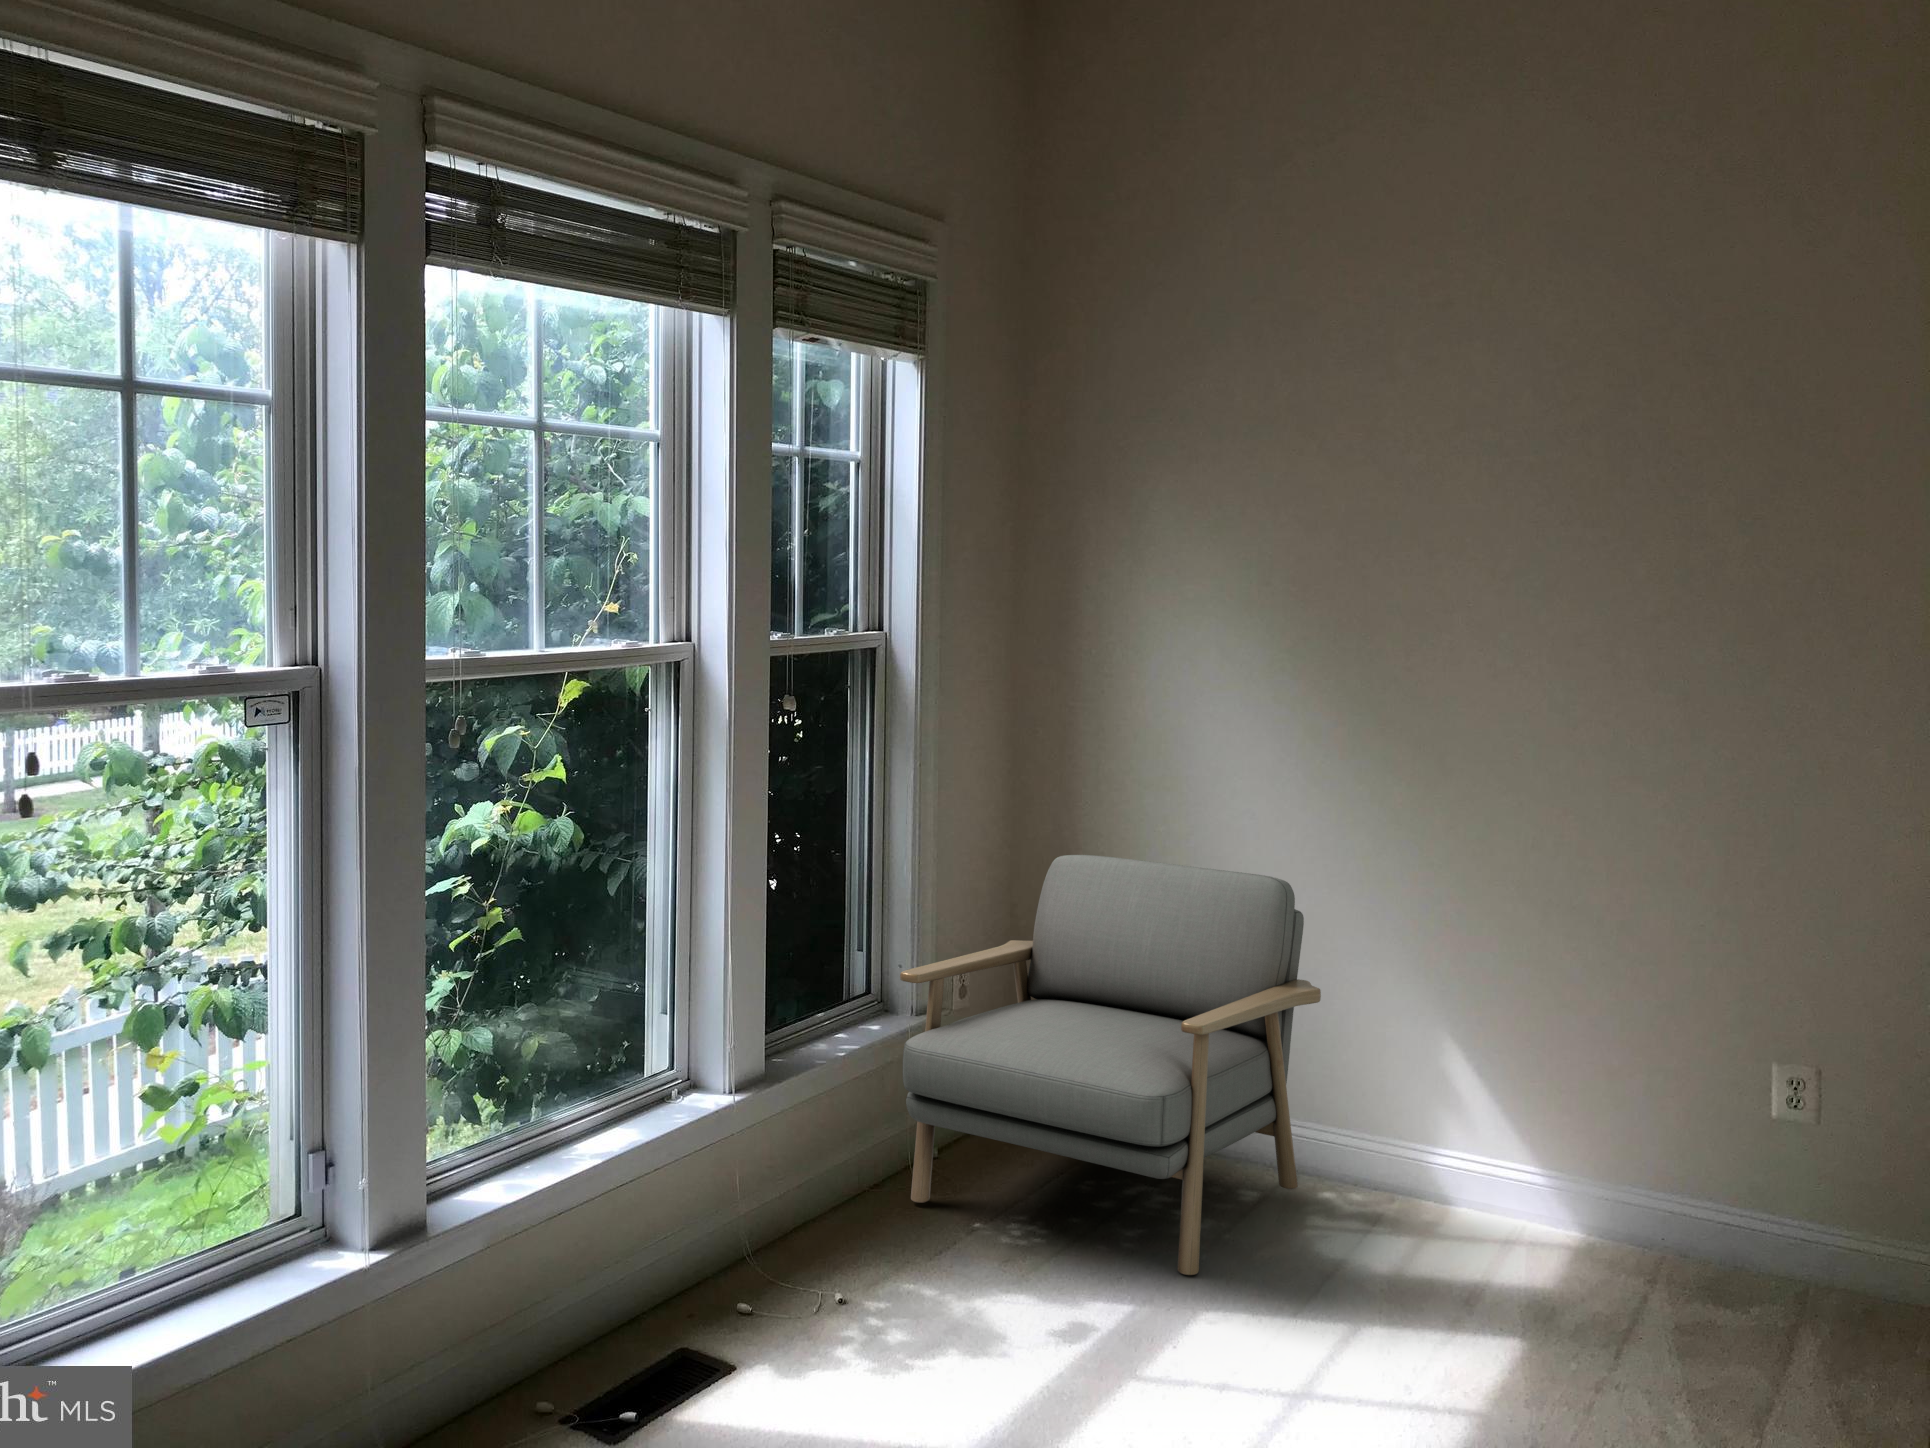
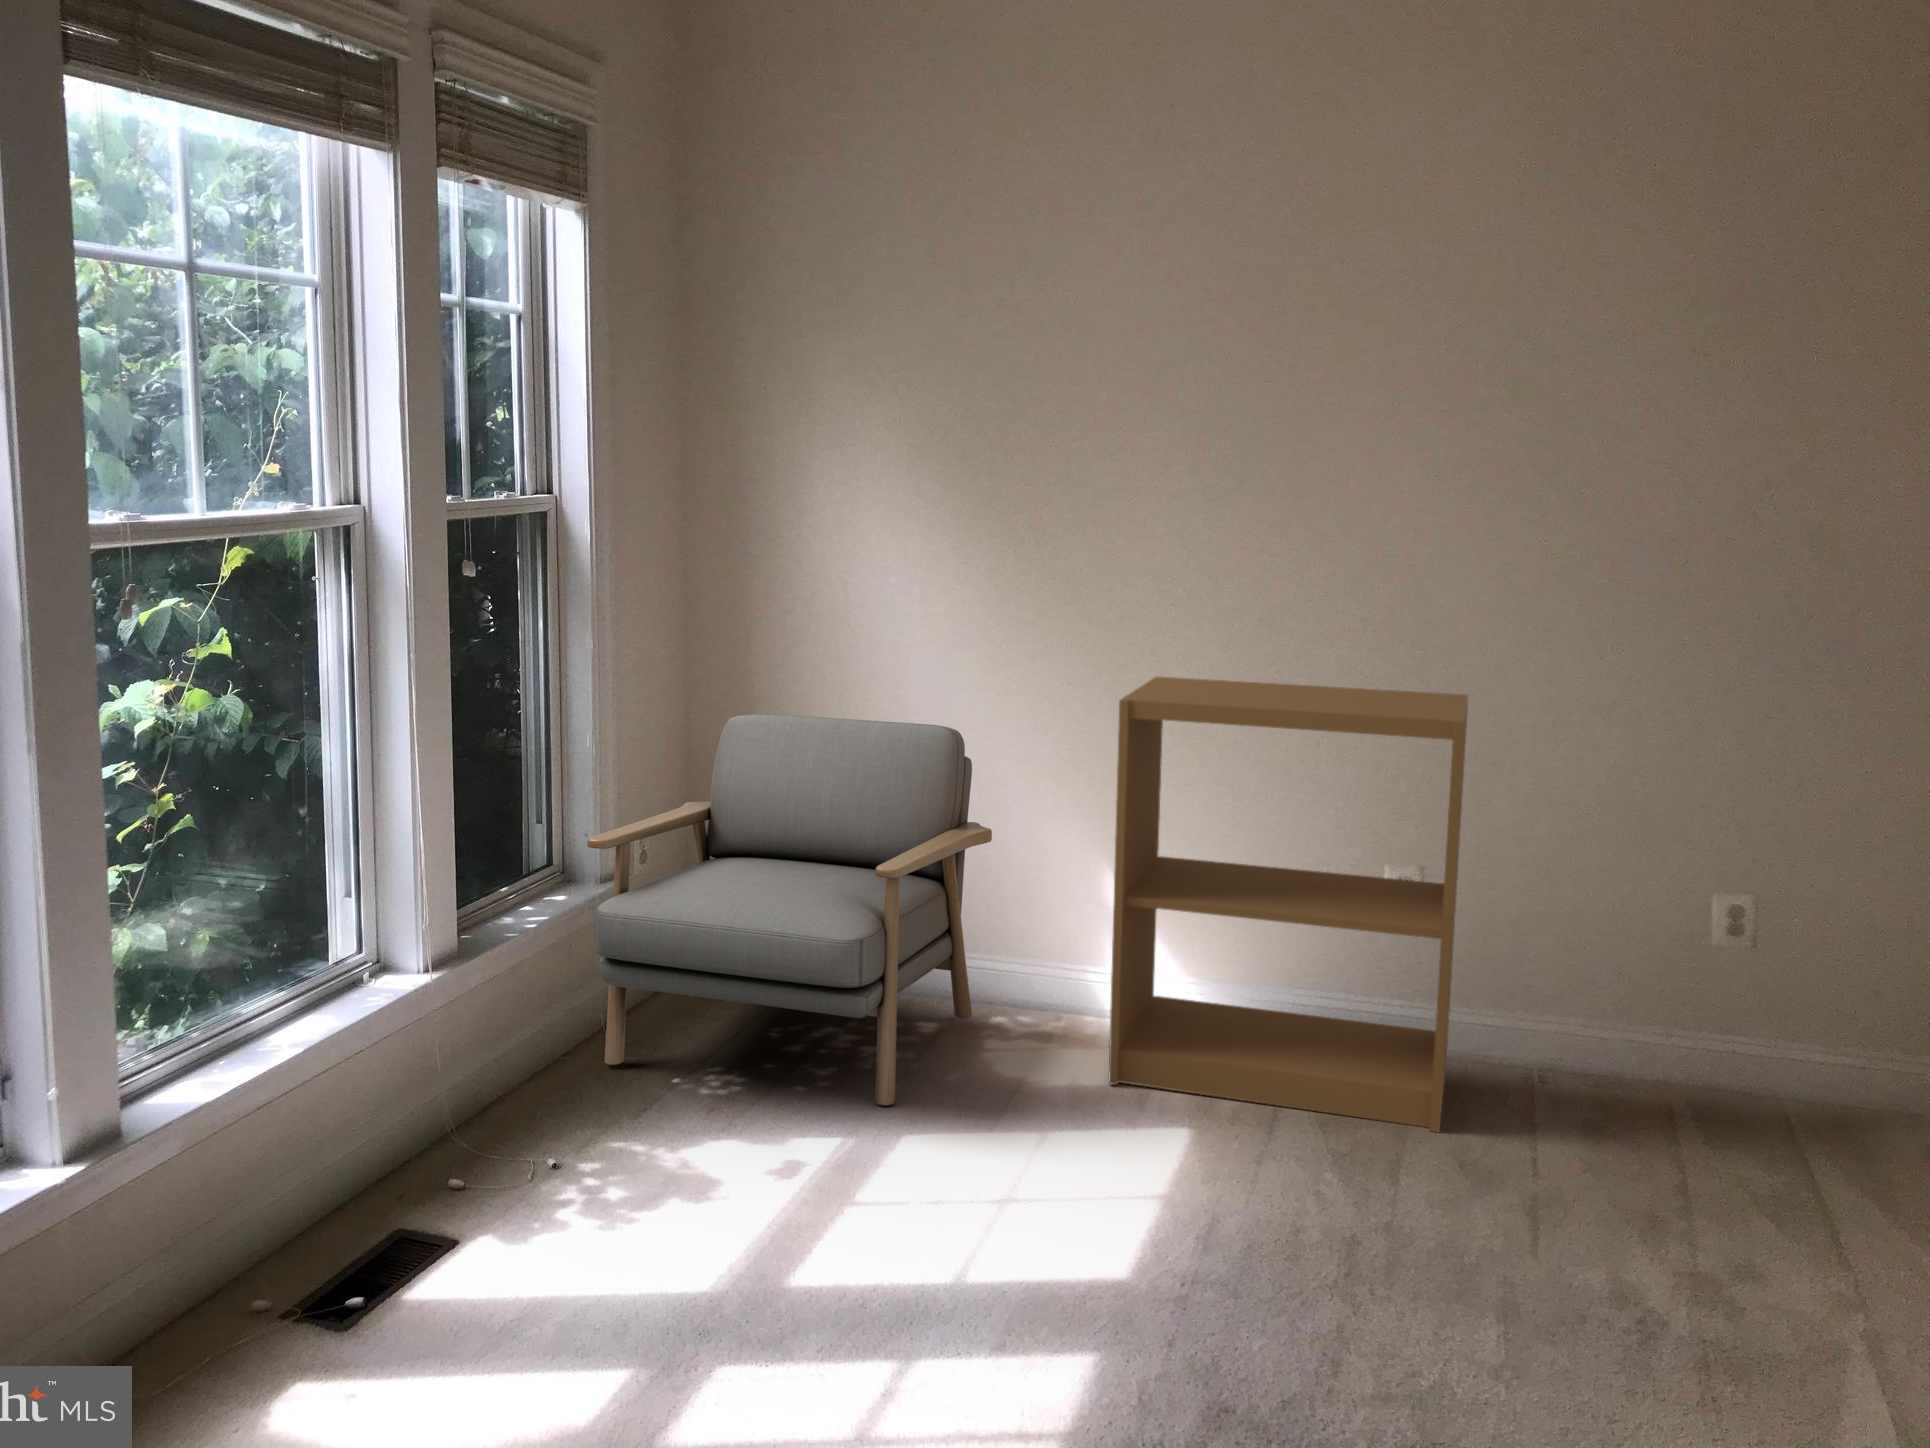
bookshelf: none [1437,835,1872,1378] -> present [1108,676,1468,1132]

